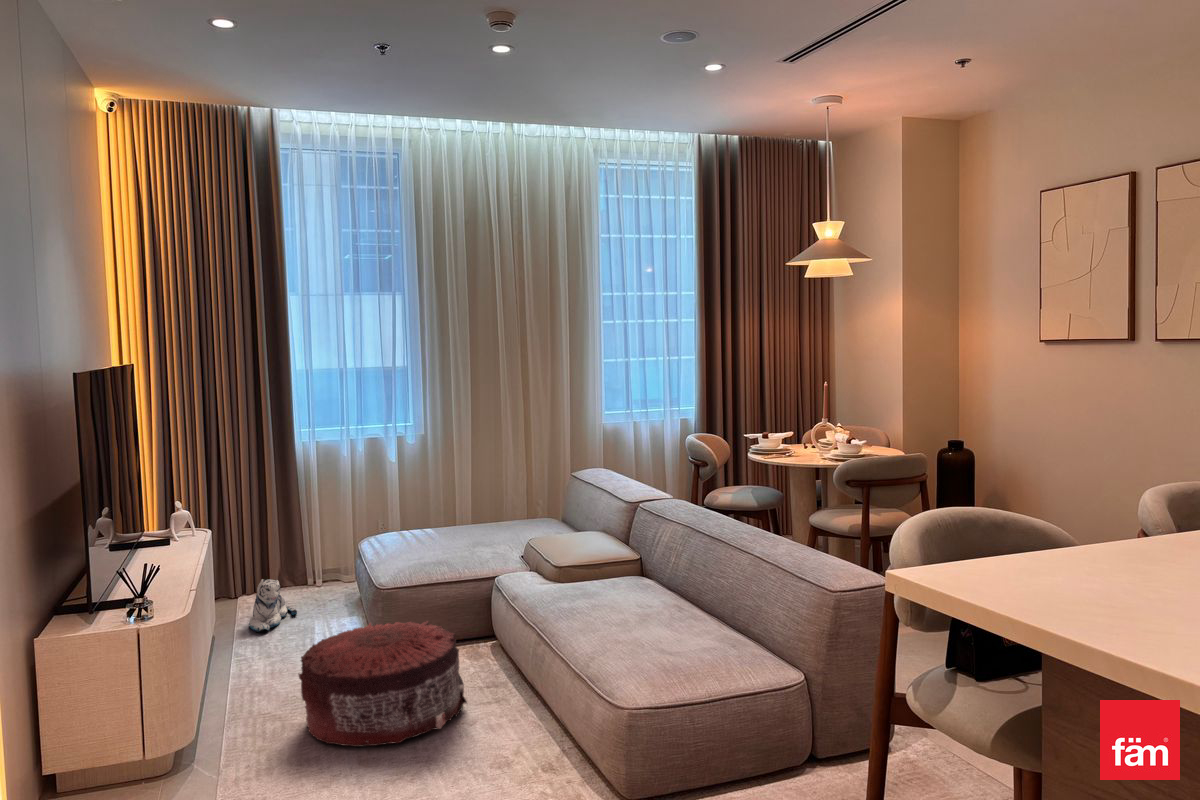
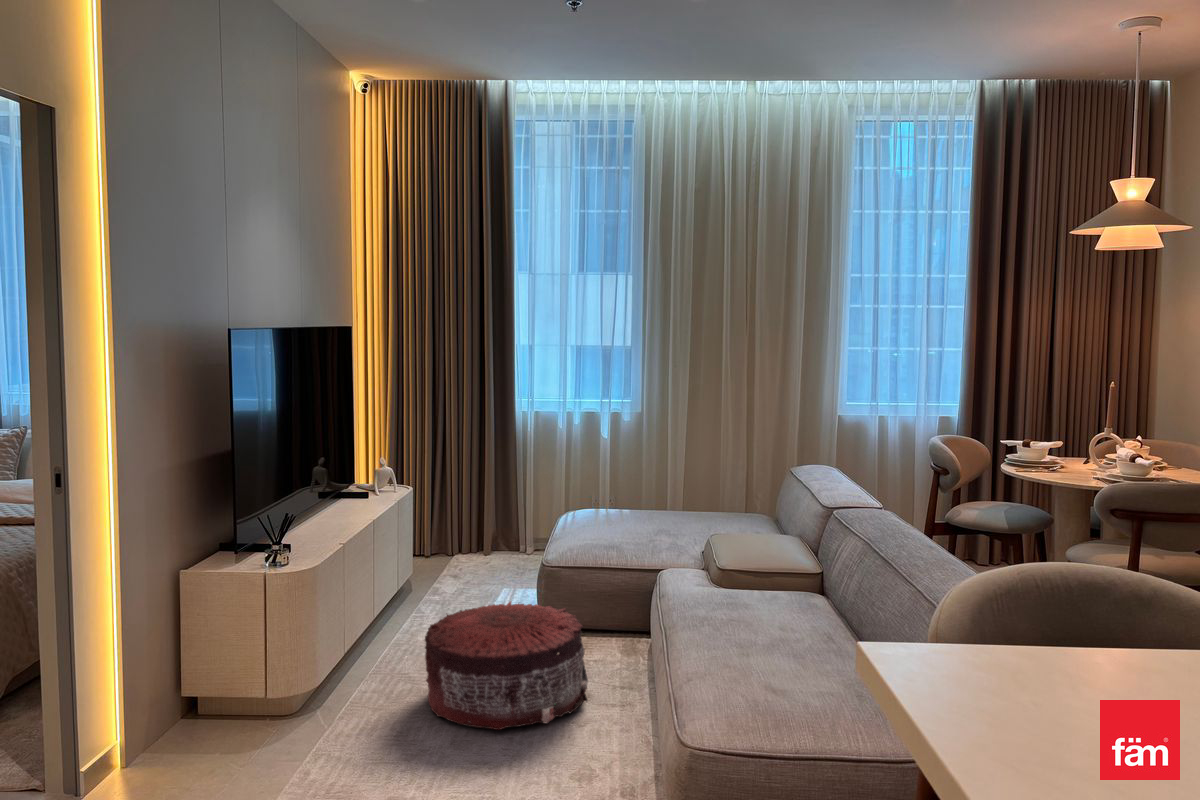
plush toy: present [249,579,297,632] -> none [443,543,491,593]

